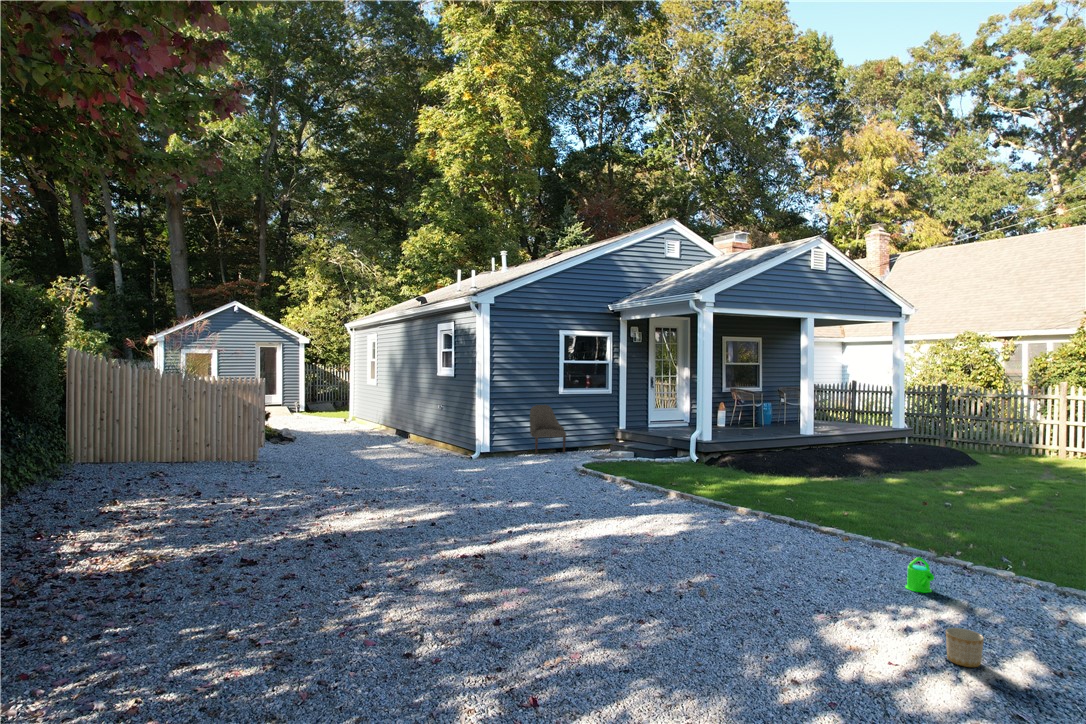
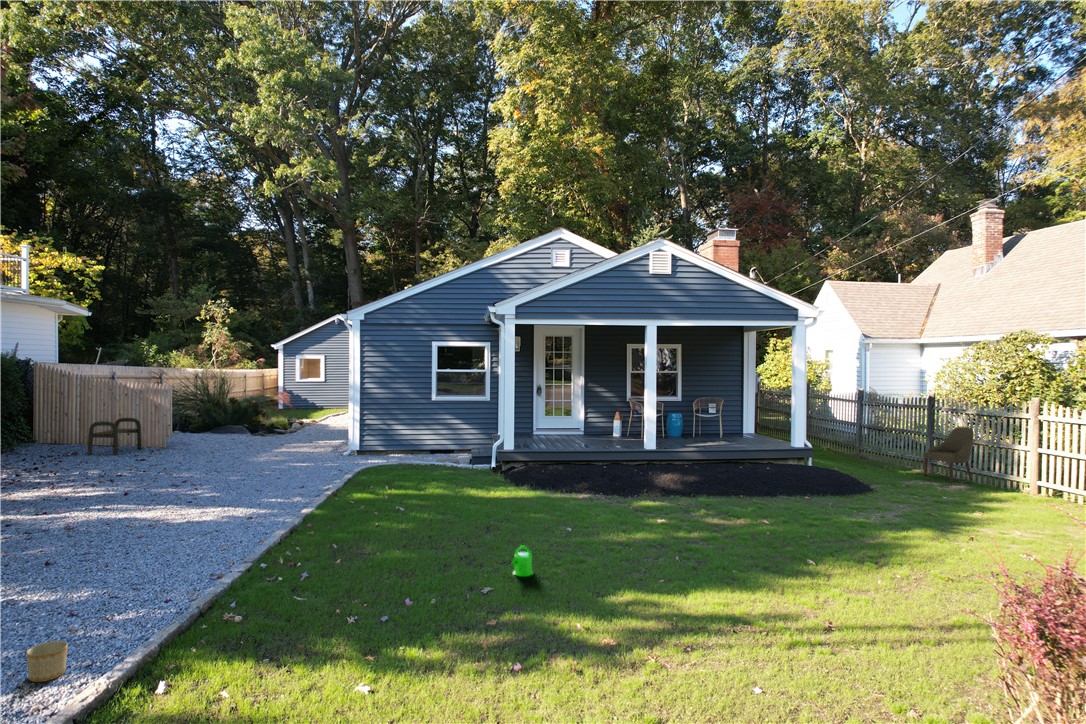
chair: present [530,405,566,454] -> present [924,427,974,482]
bench: none [182,417,227,464] -> present [88,418,142,455]
watering can: present [905,557,934,593] -> present [512,545,533,576]

